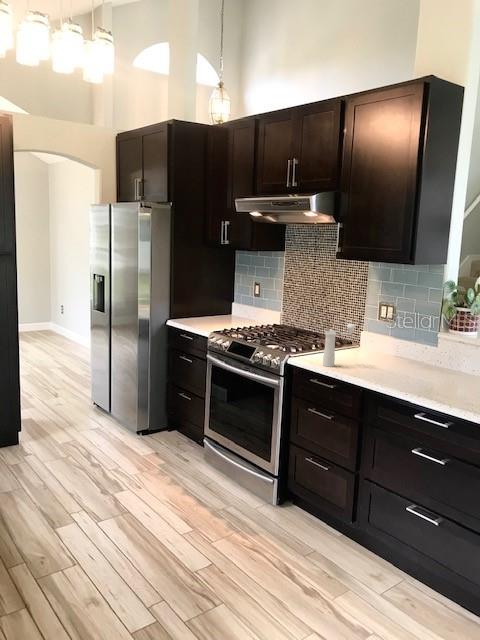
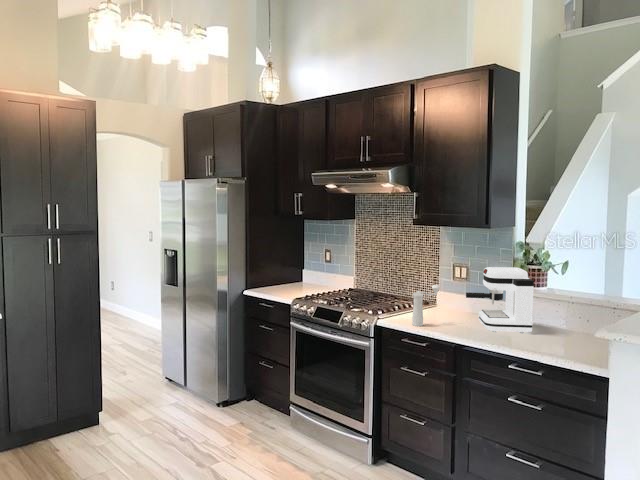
coffee maker: none [384,307,457,381] -> present [466,267,534,333]

